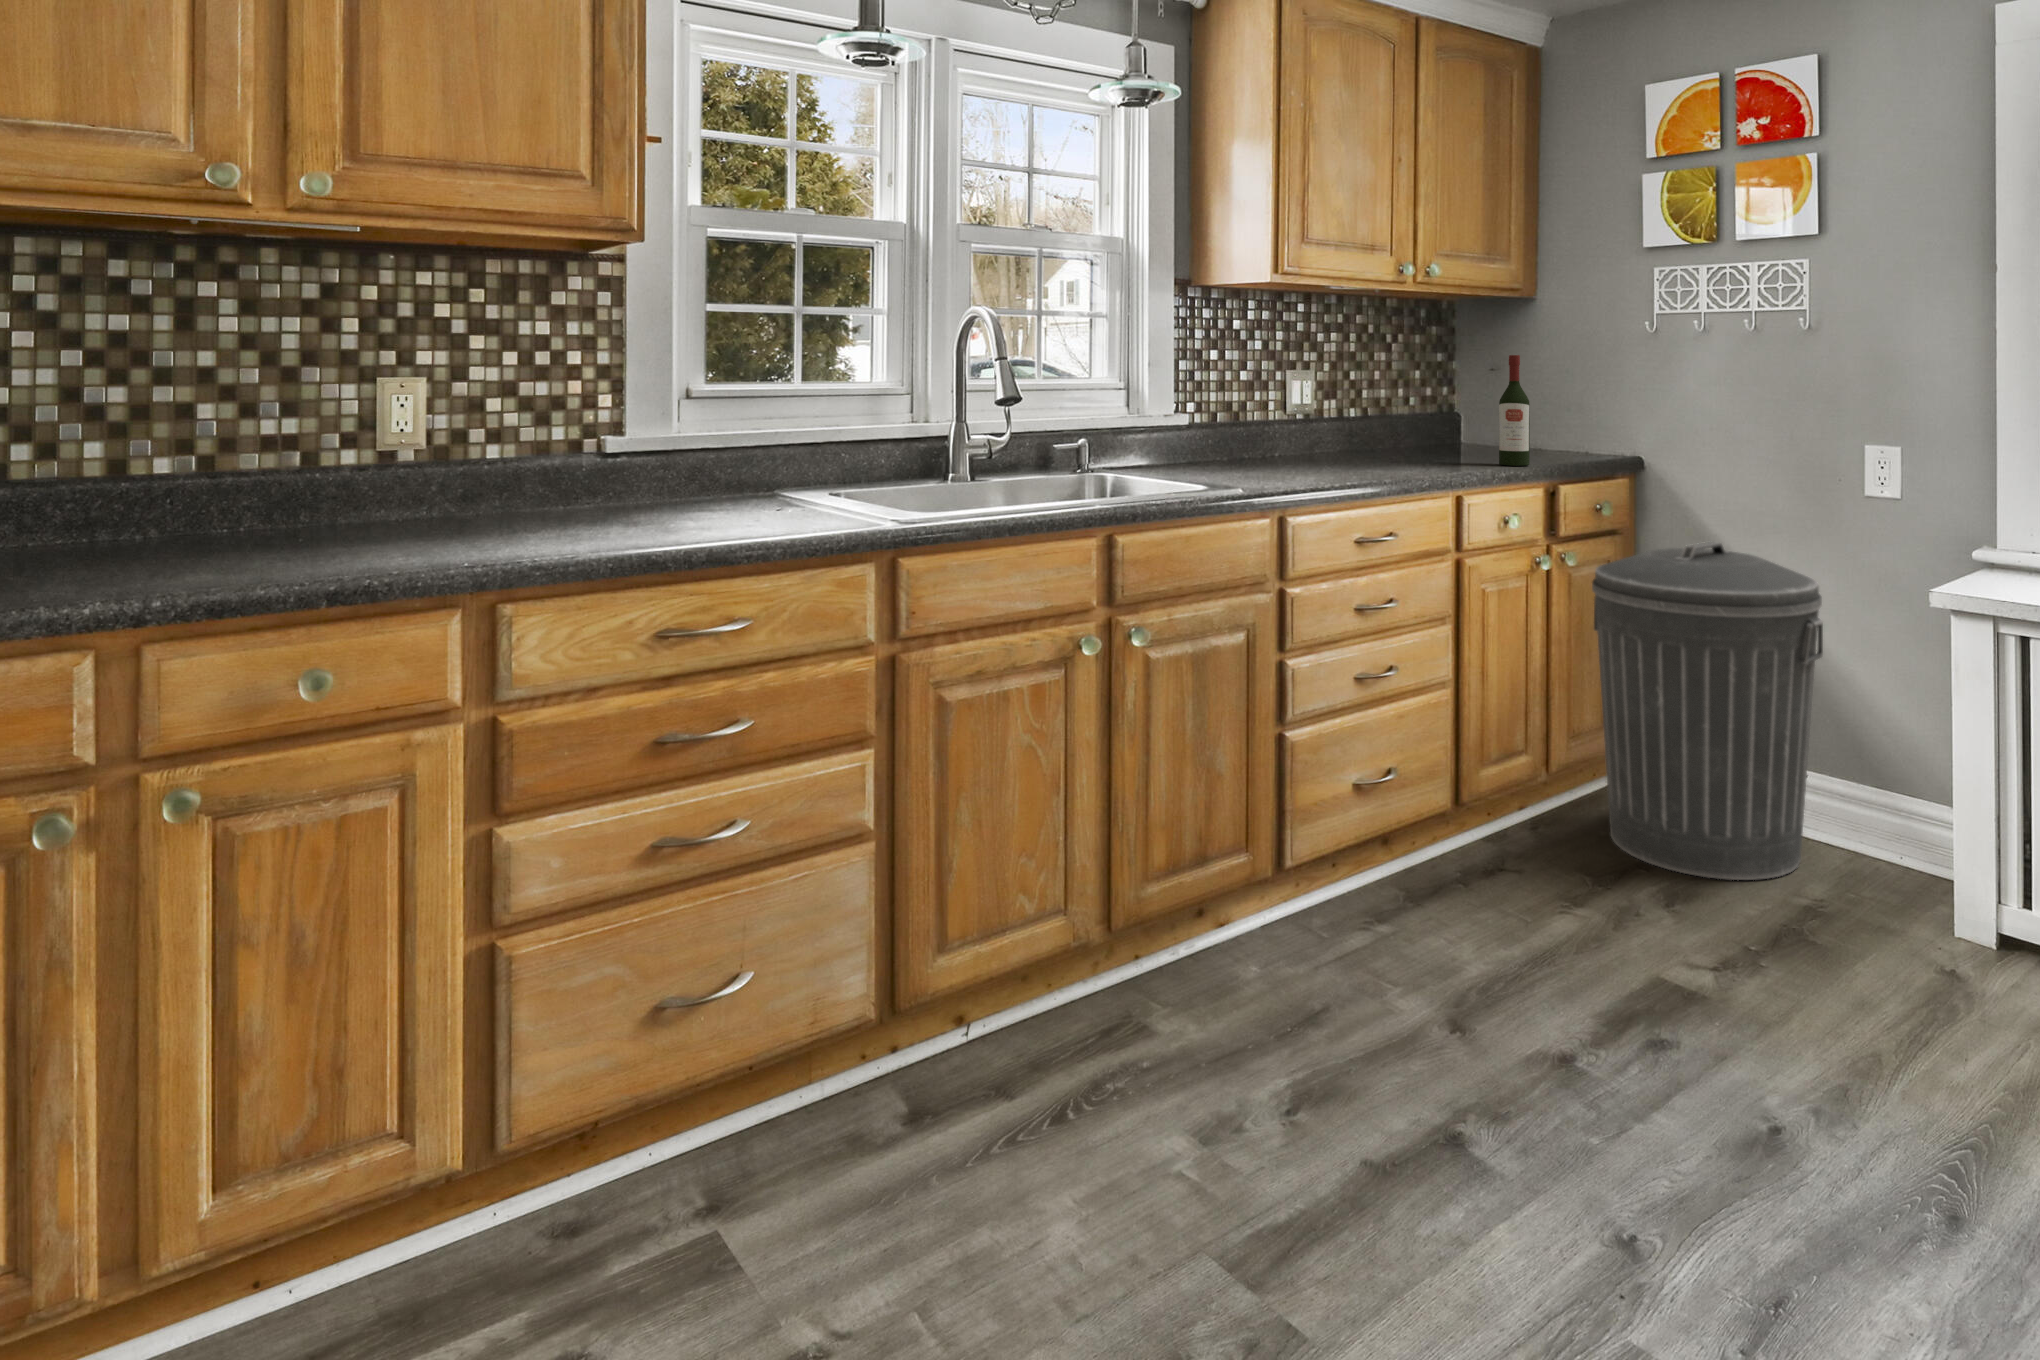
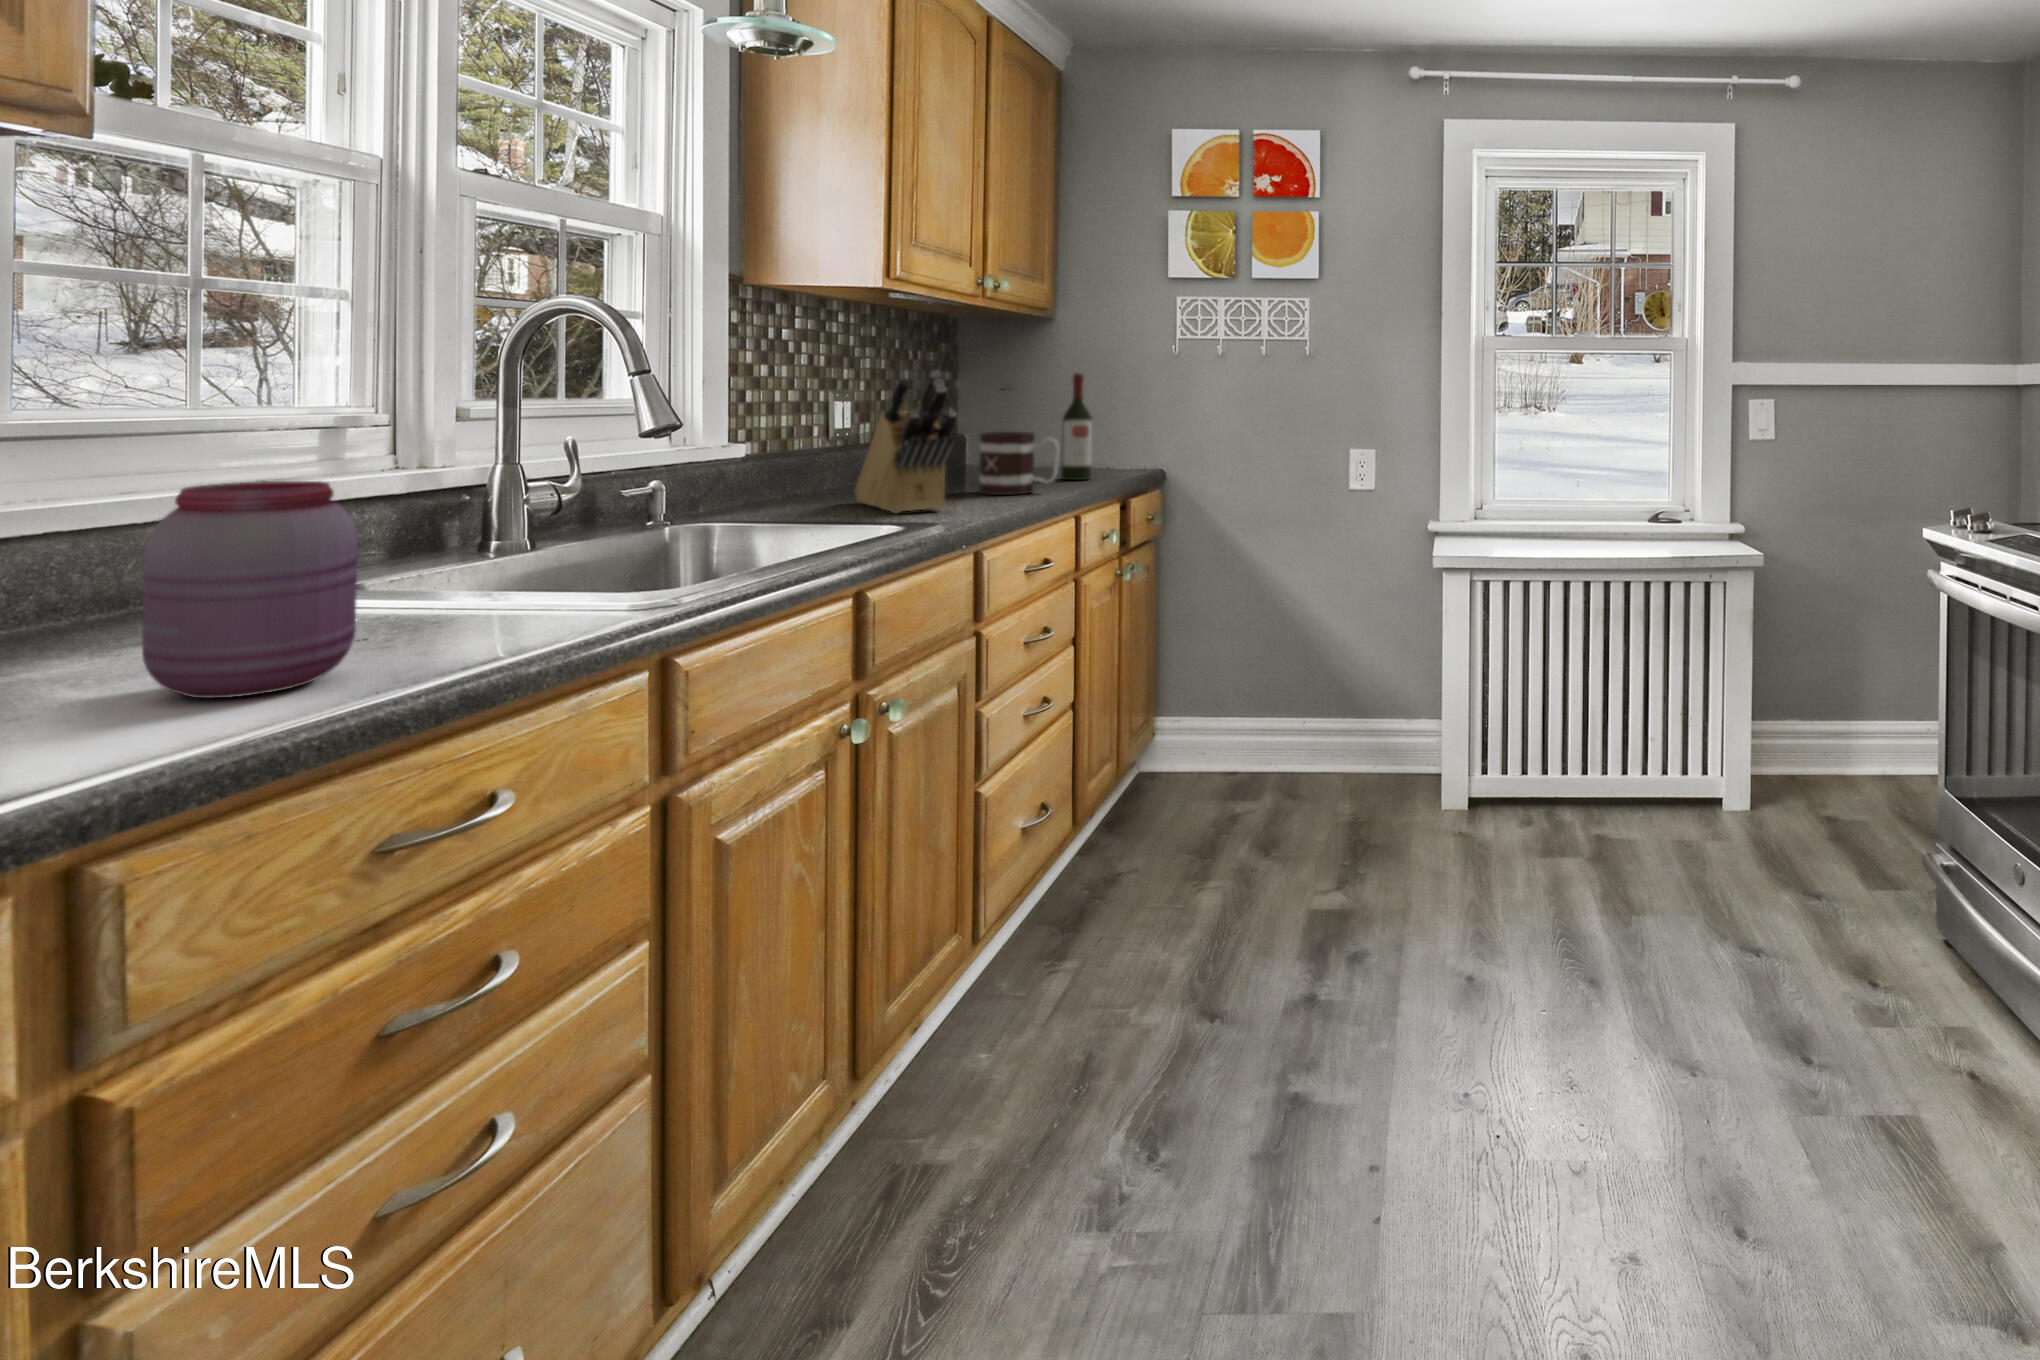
knife block: none [1262,349,1309,478] -> present [855,371,957,513]
jar: none [648,407,739,527] -> present [142,481,358,698]
mug: none [1384,411,1455,472] -> present [979,432,1060,495]
trash can: present [1592,542,1823,880] -> none [1156,534,1342,821]

